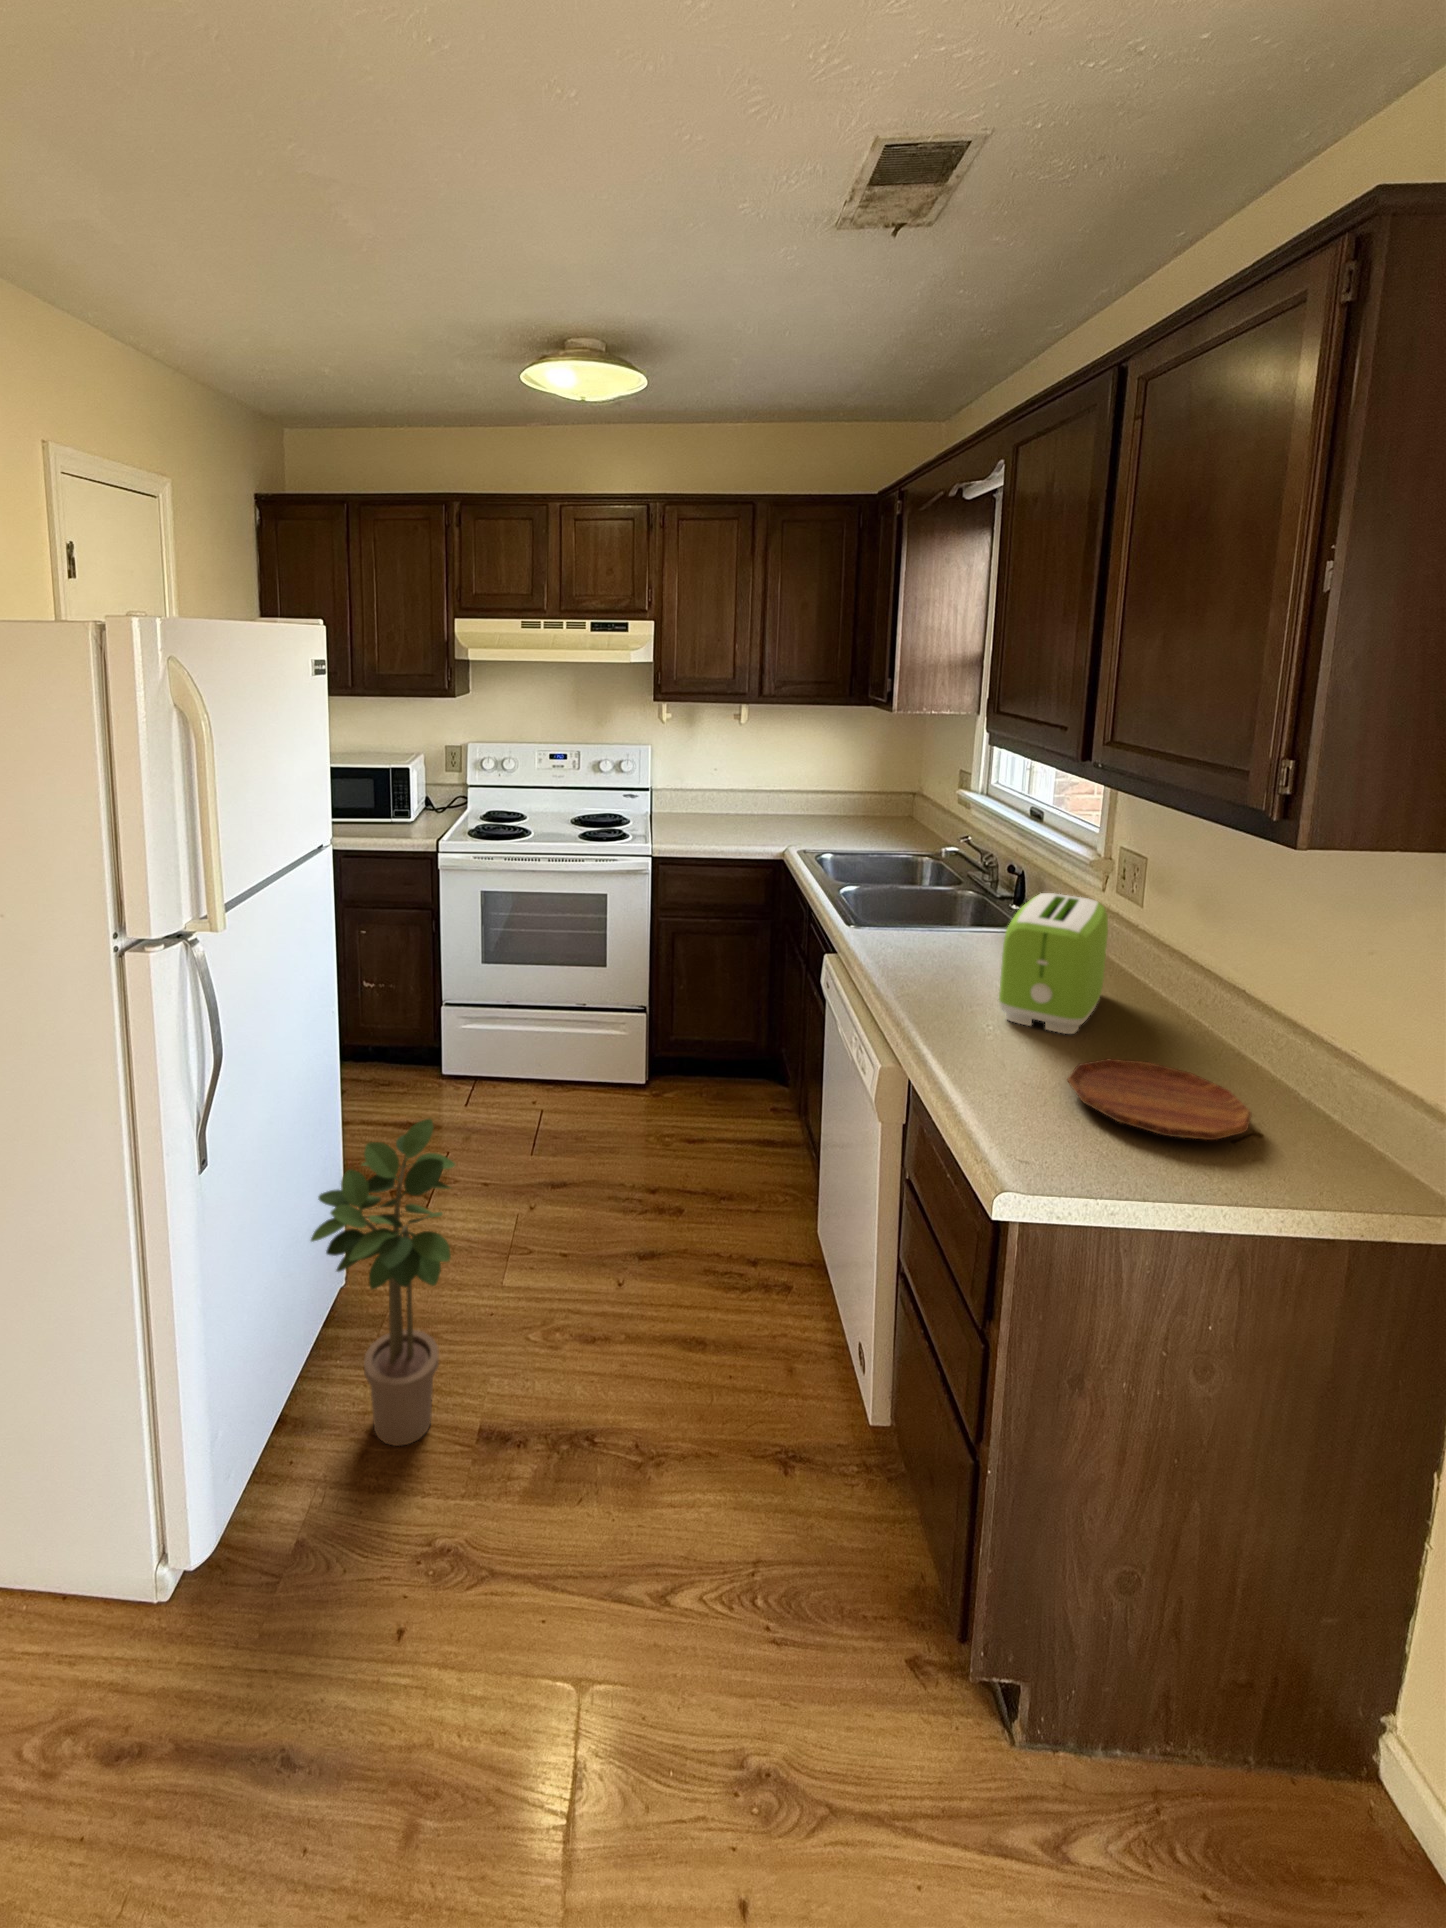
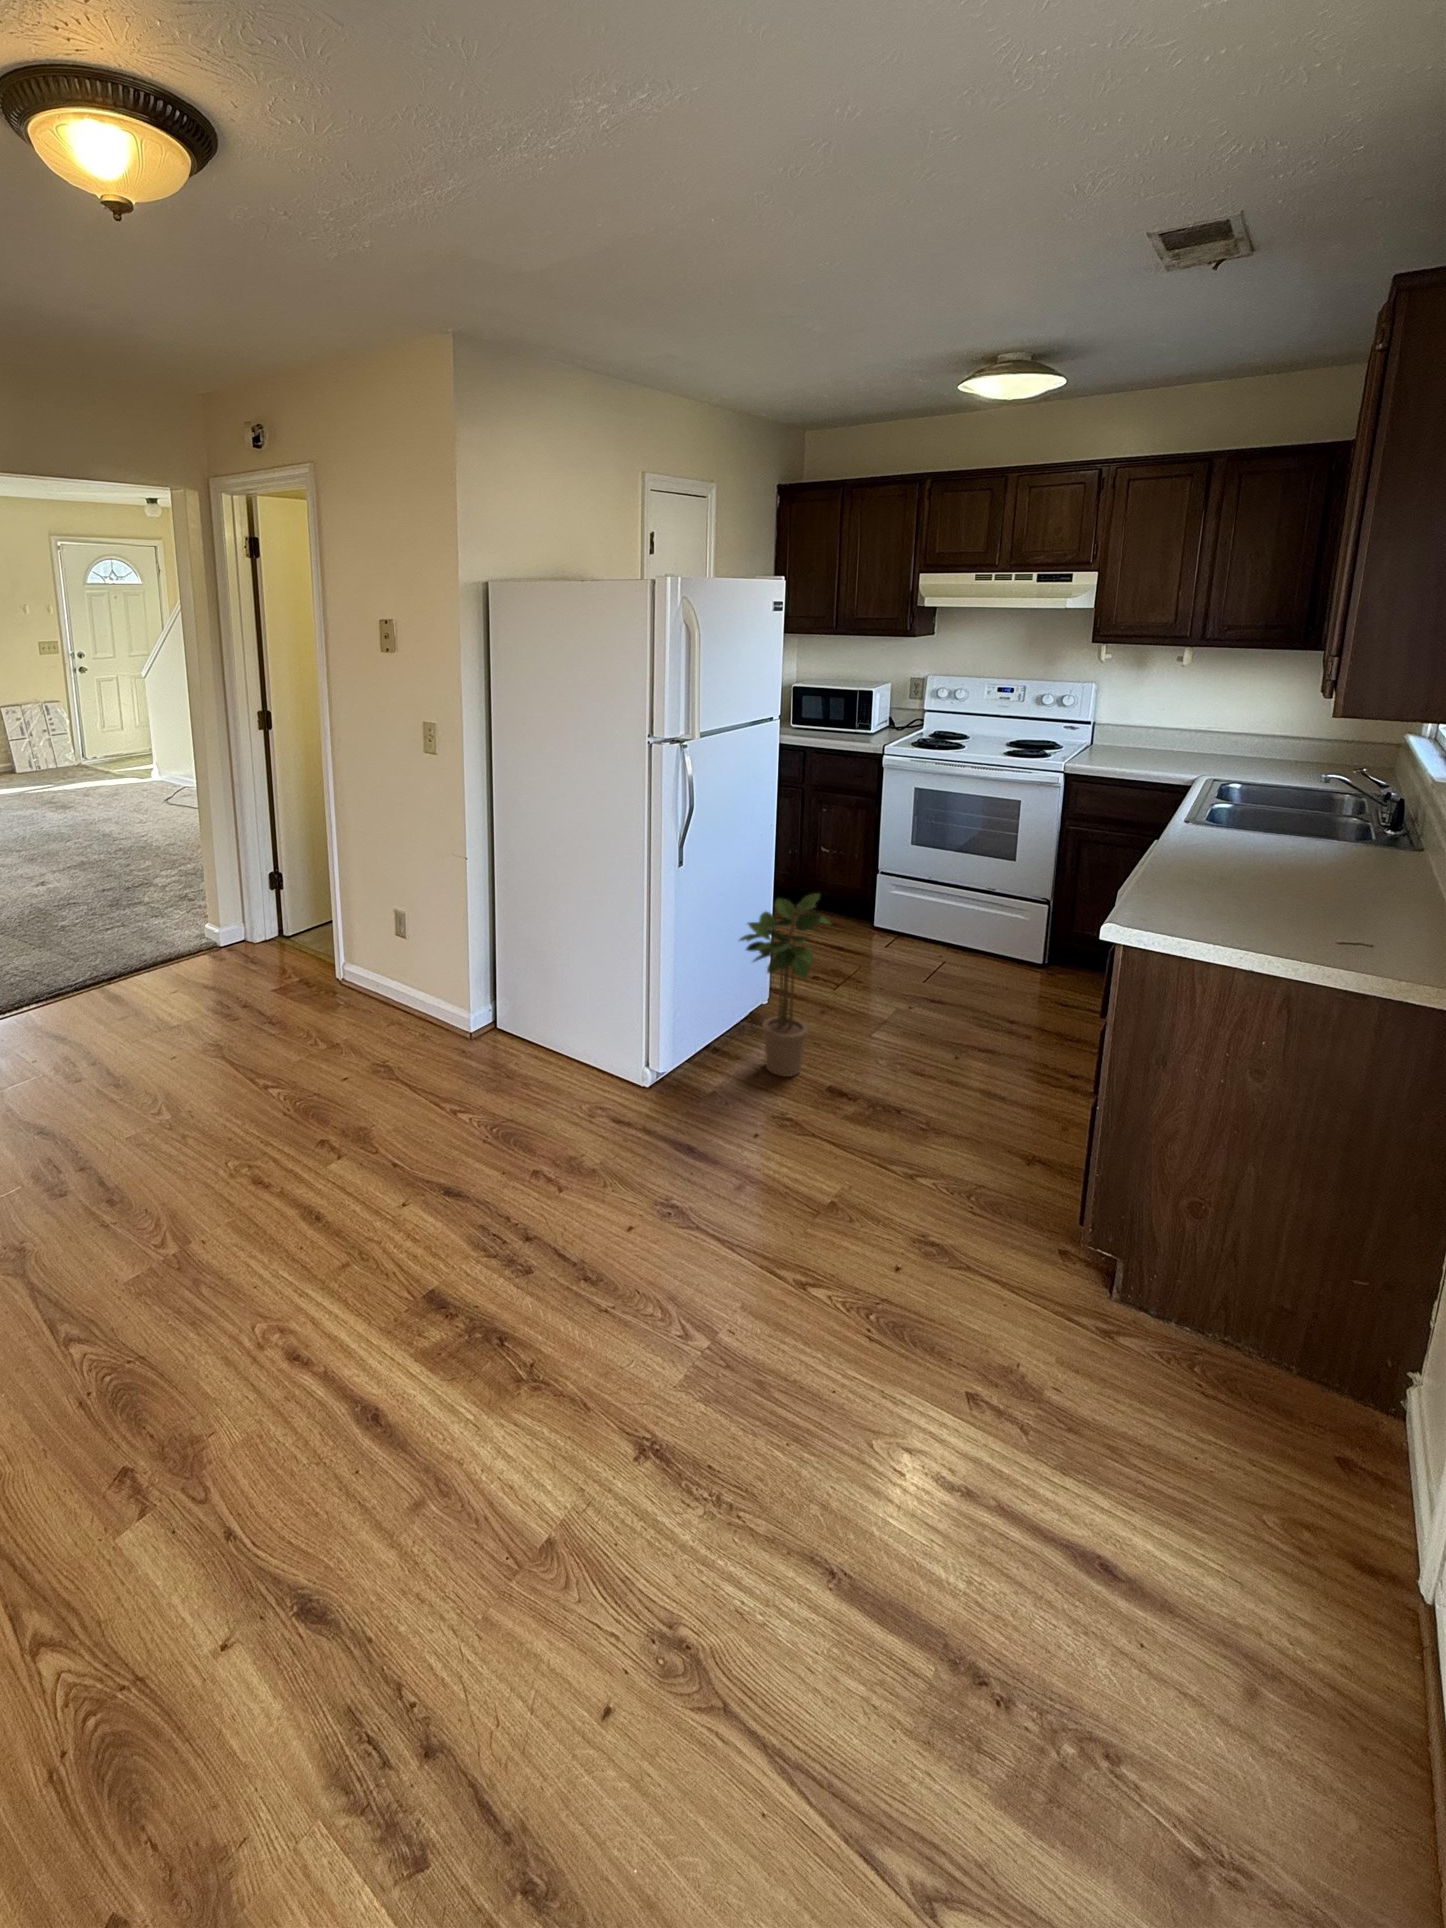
toaster: present [999,893,1108,1034] -> none [1238,791,1379,887]
tray: present [1067,1059,1252,1140] -> none [1226,891,1371,935]

